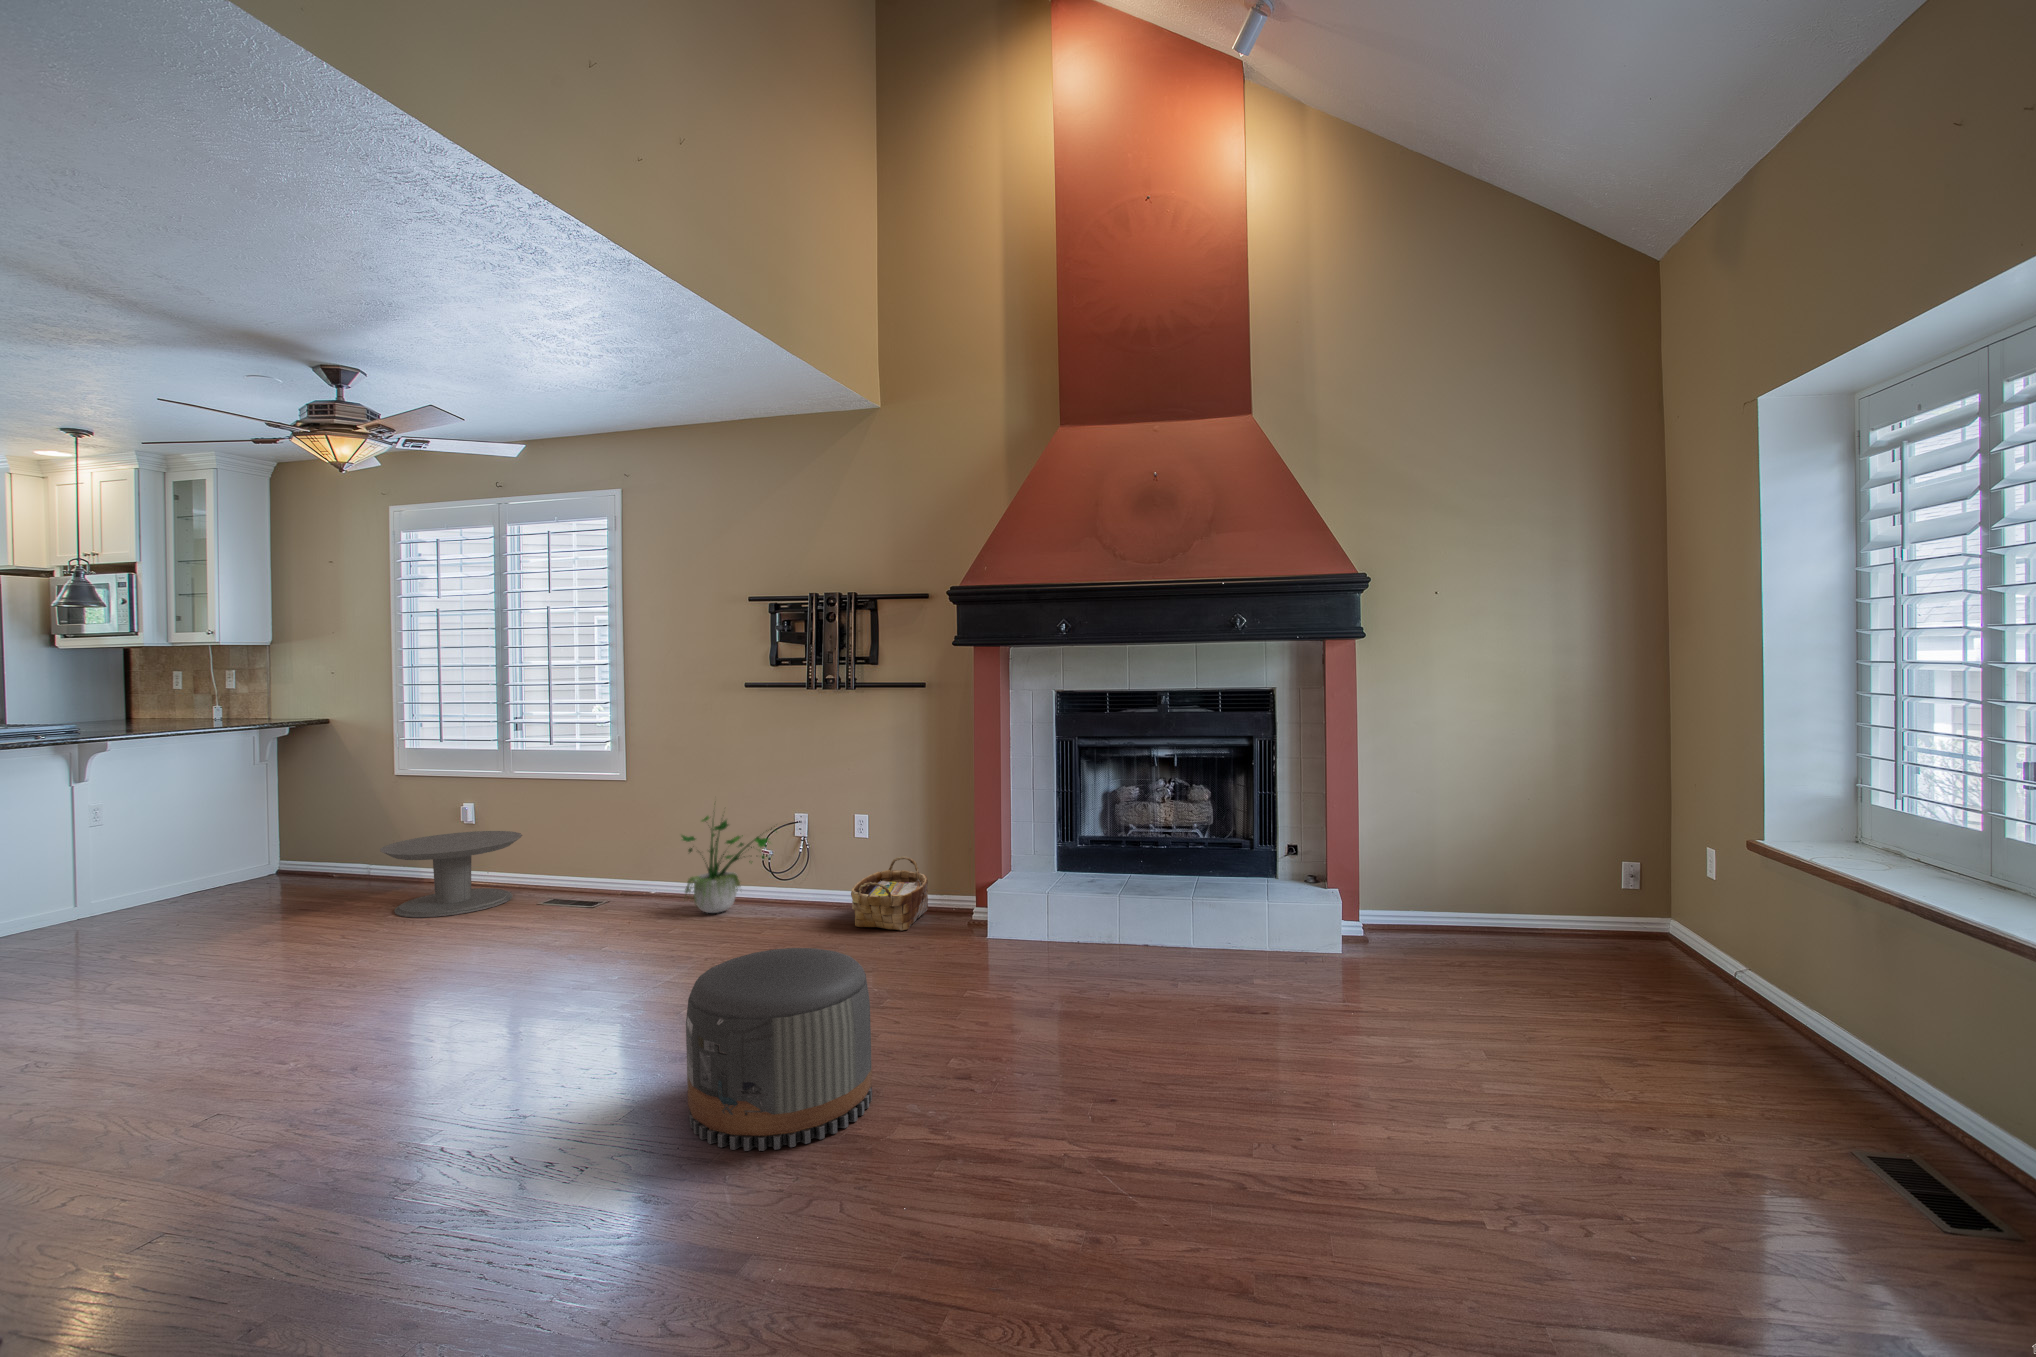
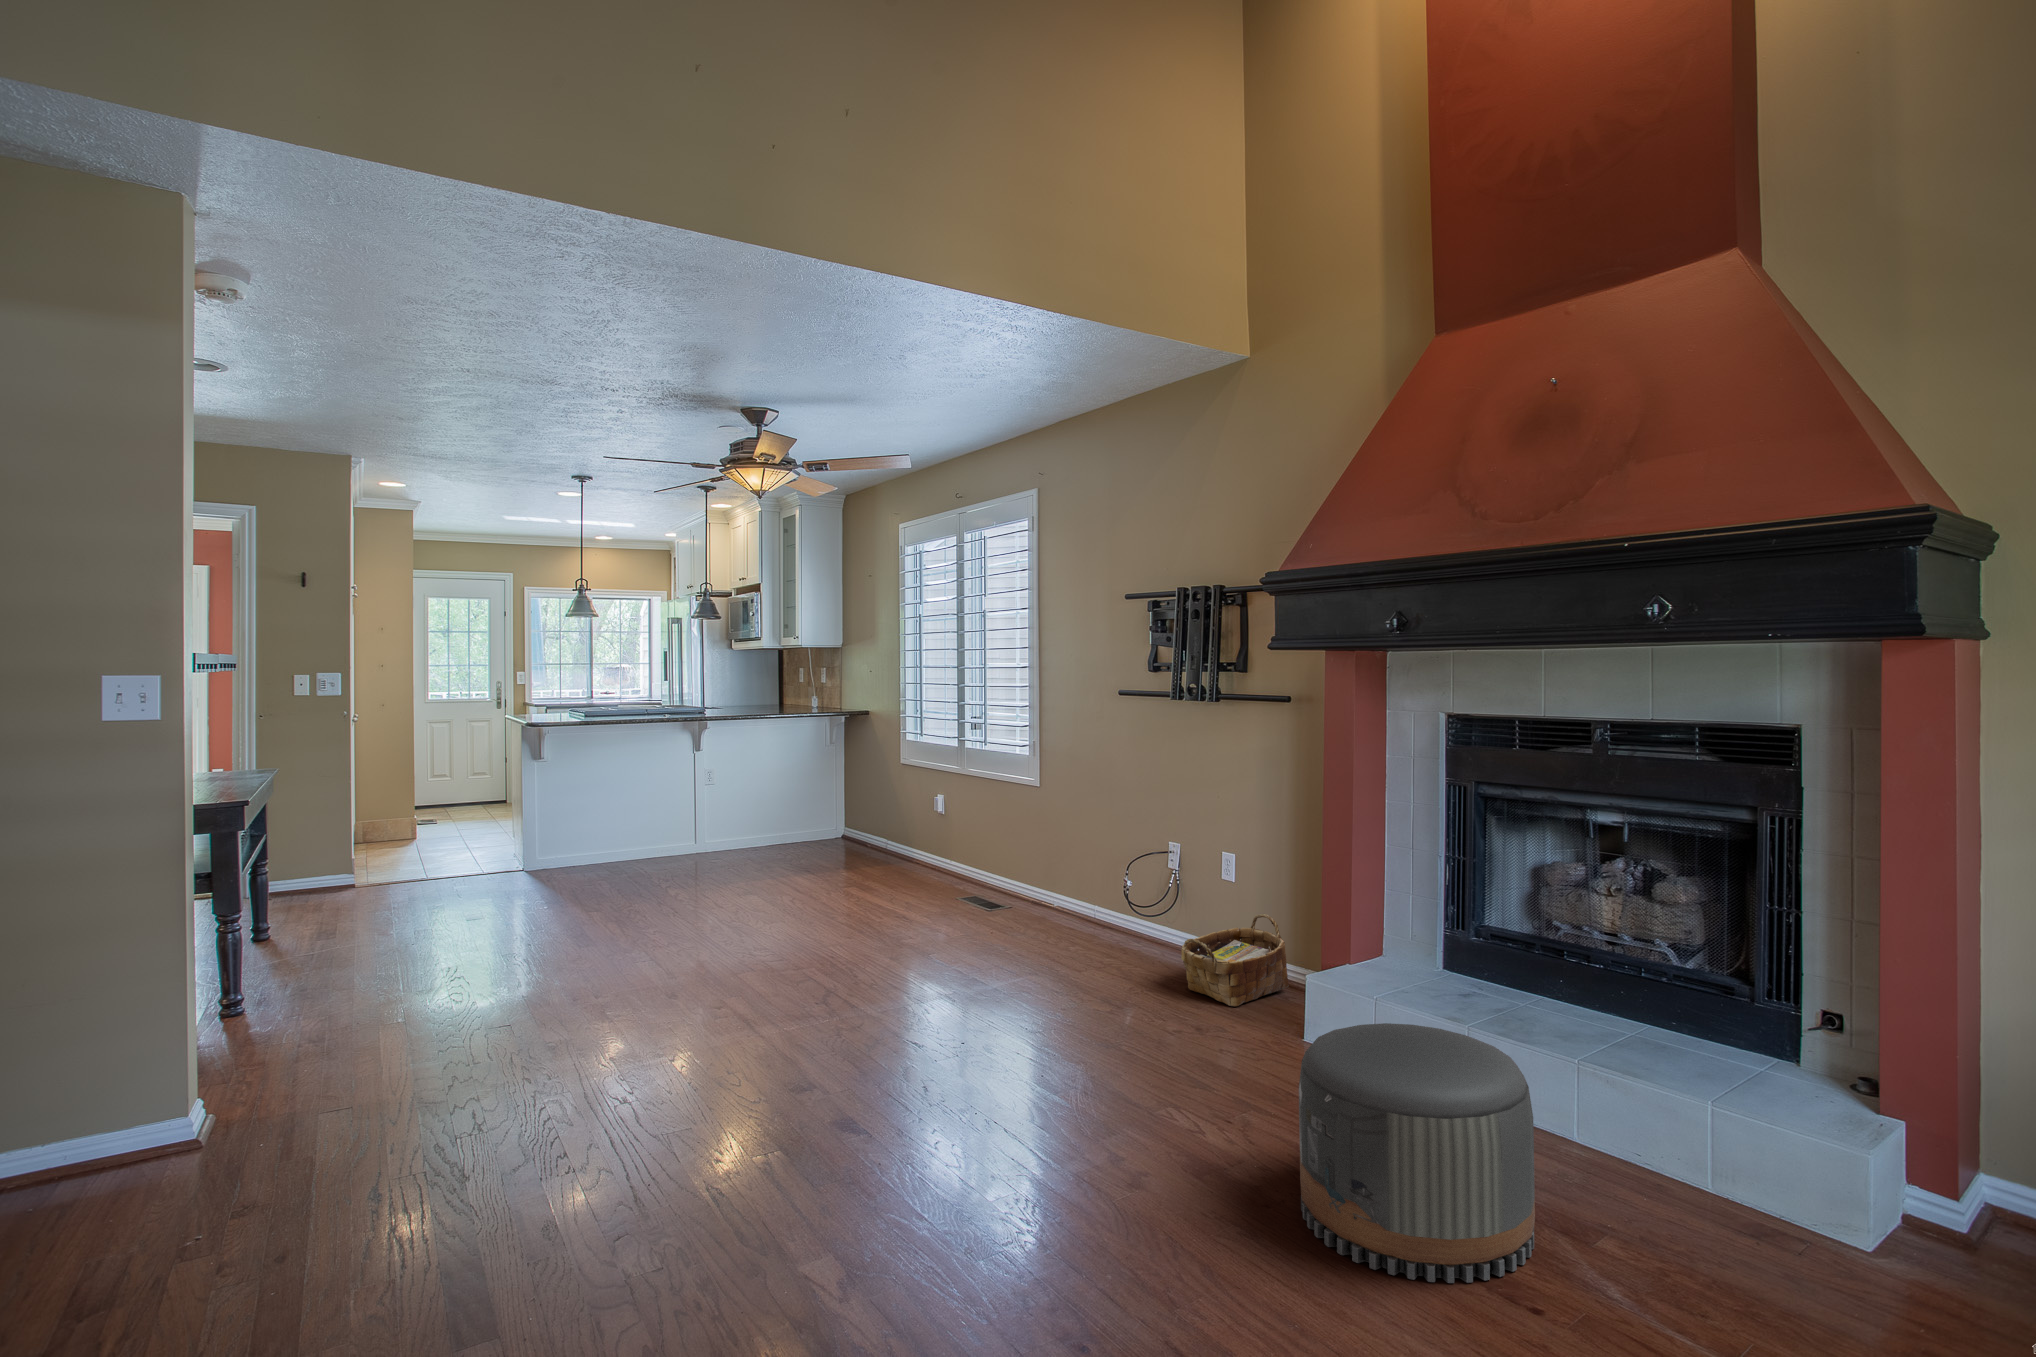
potted plant: present [682,816,769,913] -> none [1052,810,1144,942]
side table: present [380,831,522,918] -> none [852,823,965,900]
pouf: present [686,948,872,1151] -> present [1299,1023,1535,1283]

